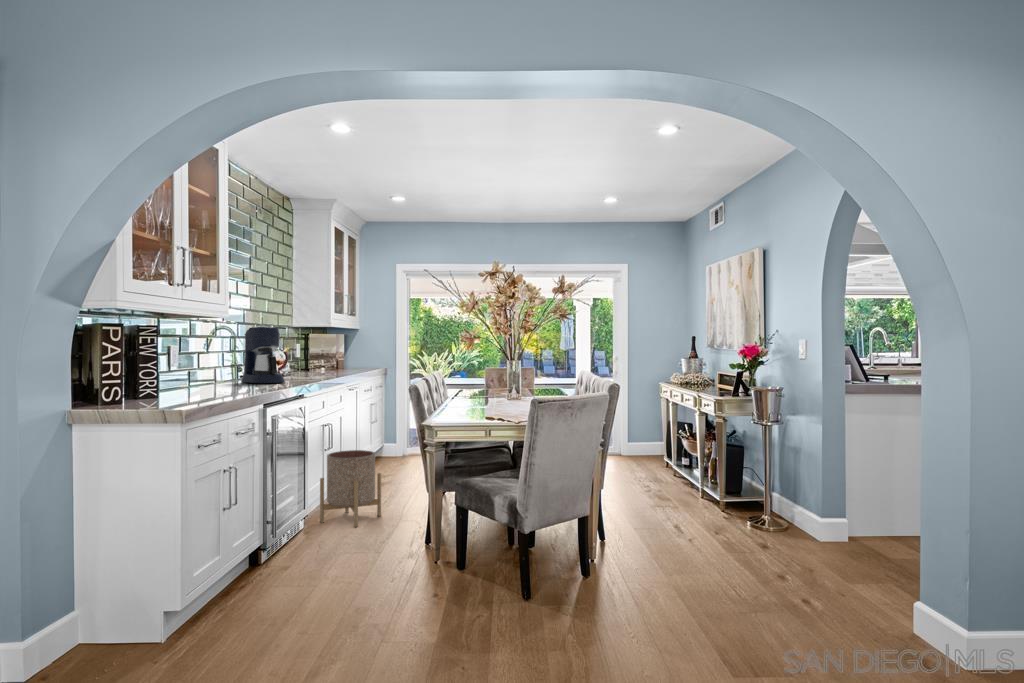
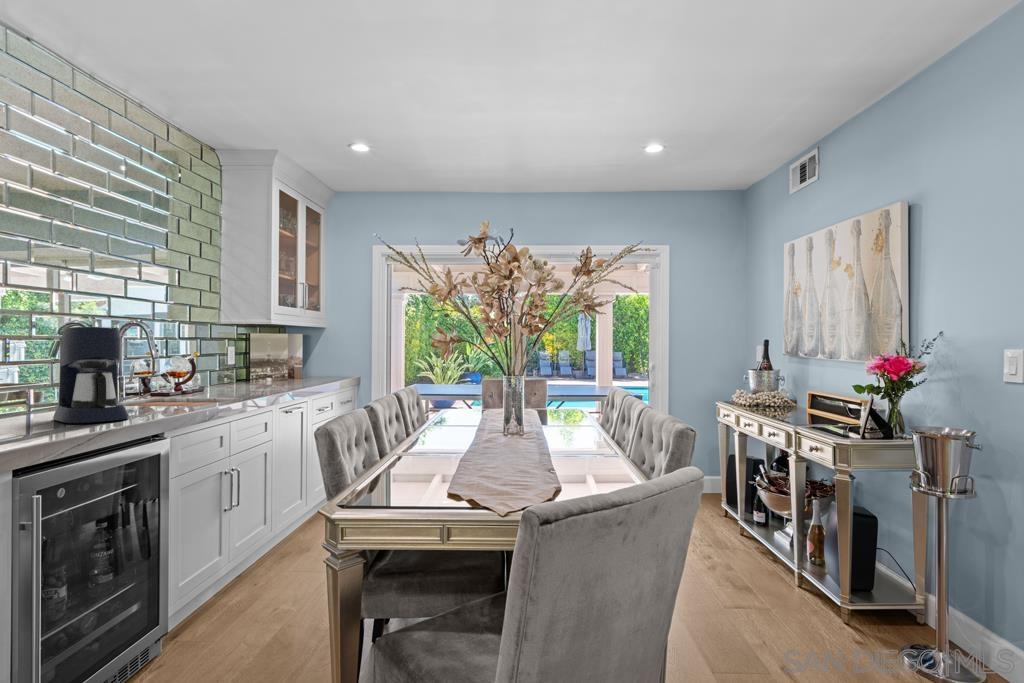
planter: present [320,450,381,527] -> none [193,520,300,662]

